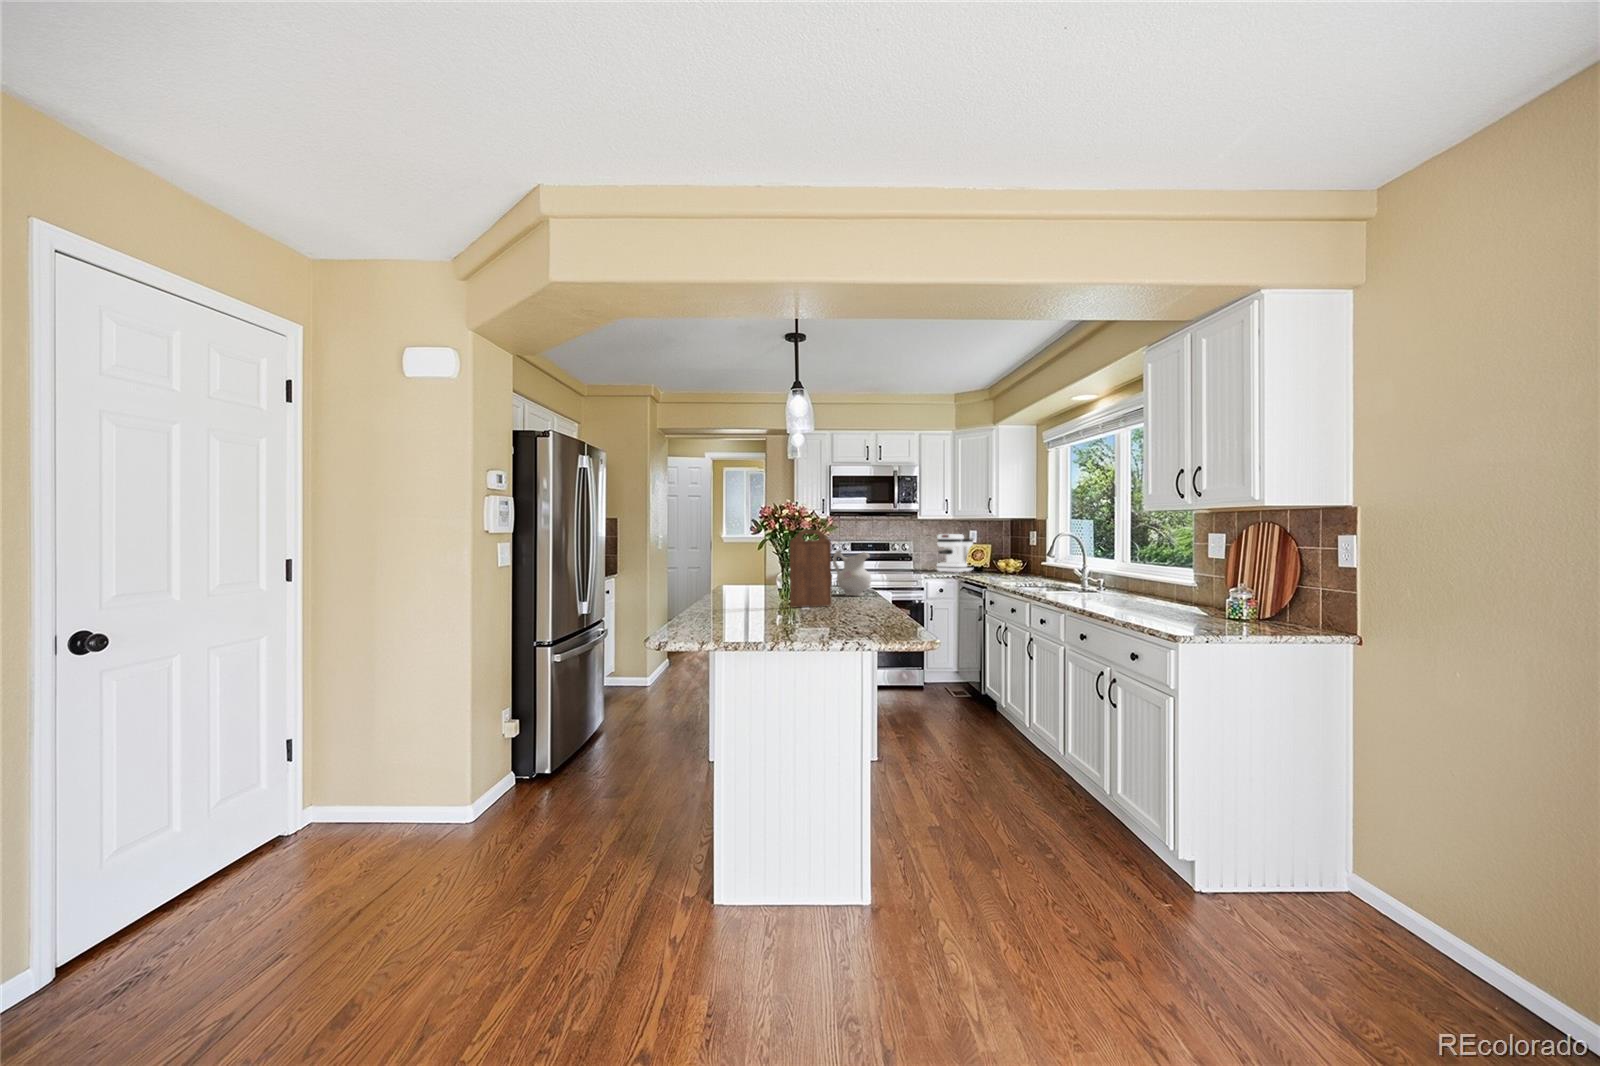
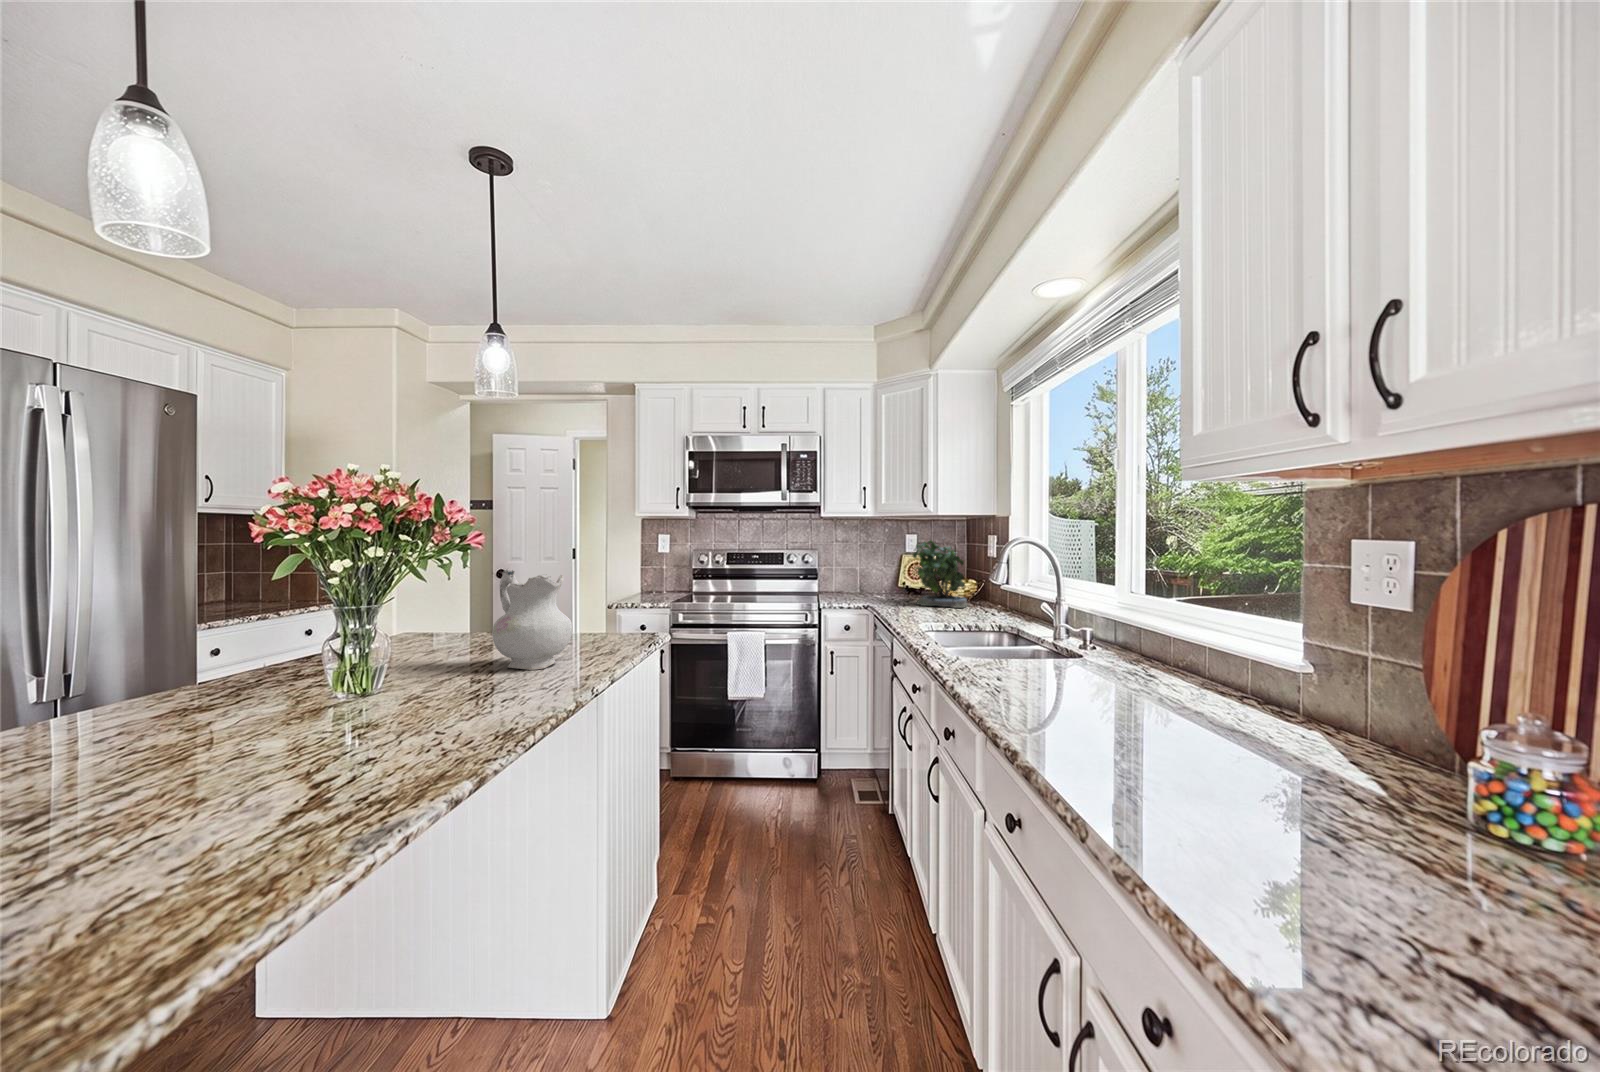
cutting board: present [790,530,832,607] -> none [96,521,262,747]
potted plant: none [983,532,1022,577] -> present [913,541,967,608]
coffee maker: present [936,534,973,572] -> none [852,540,908,597]

